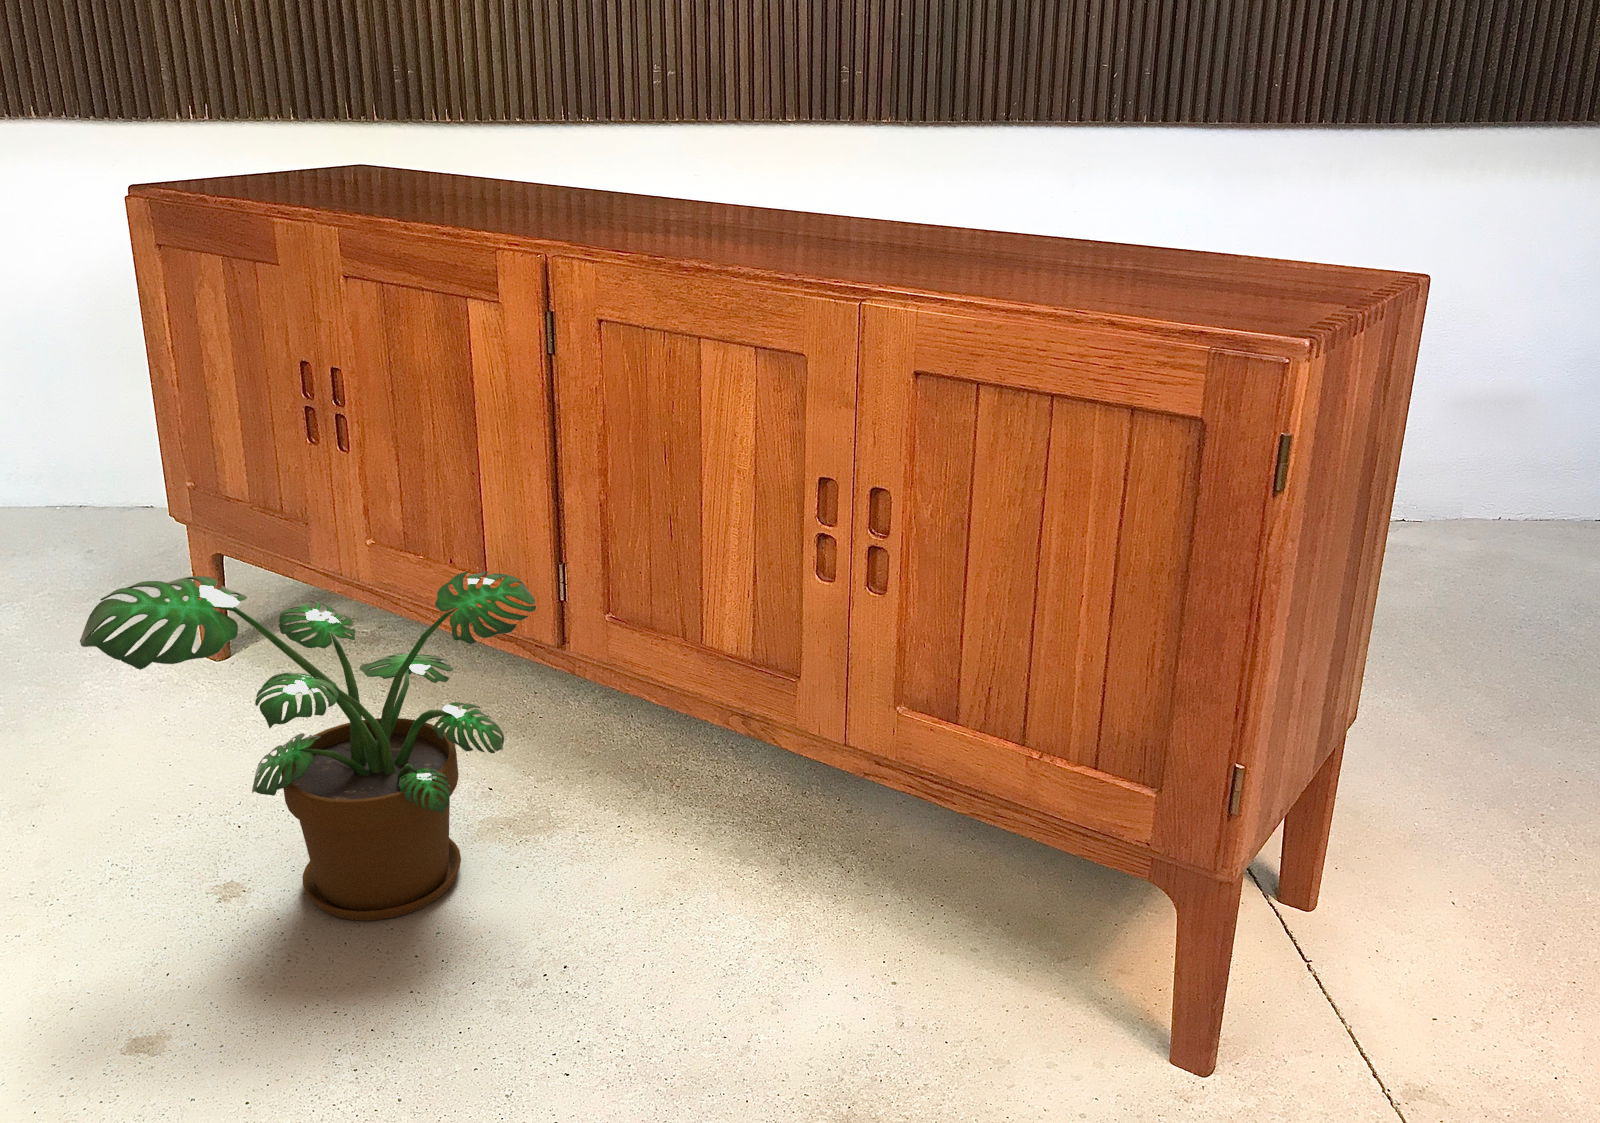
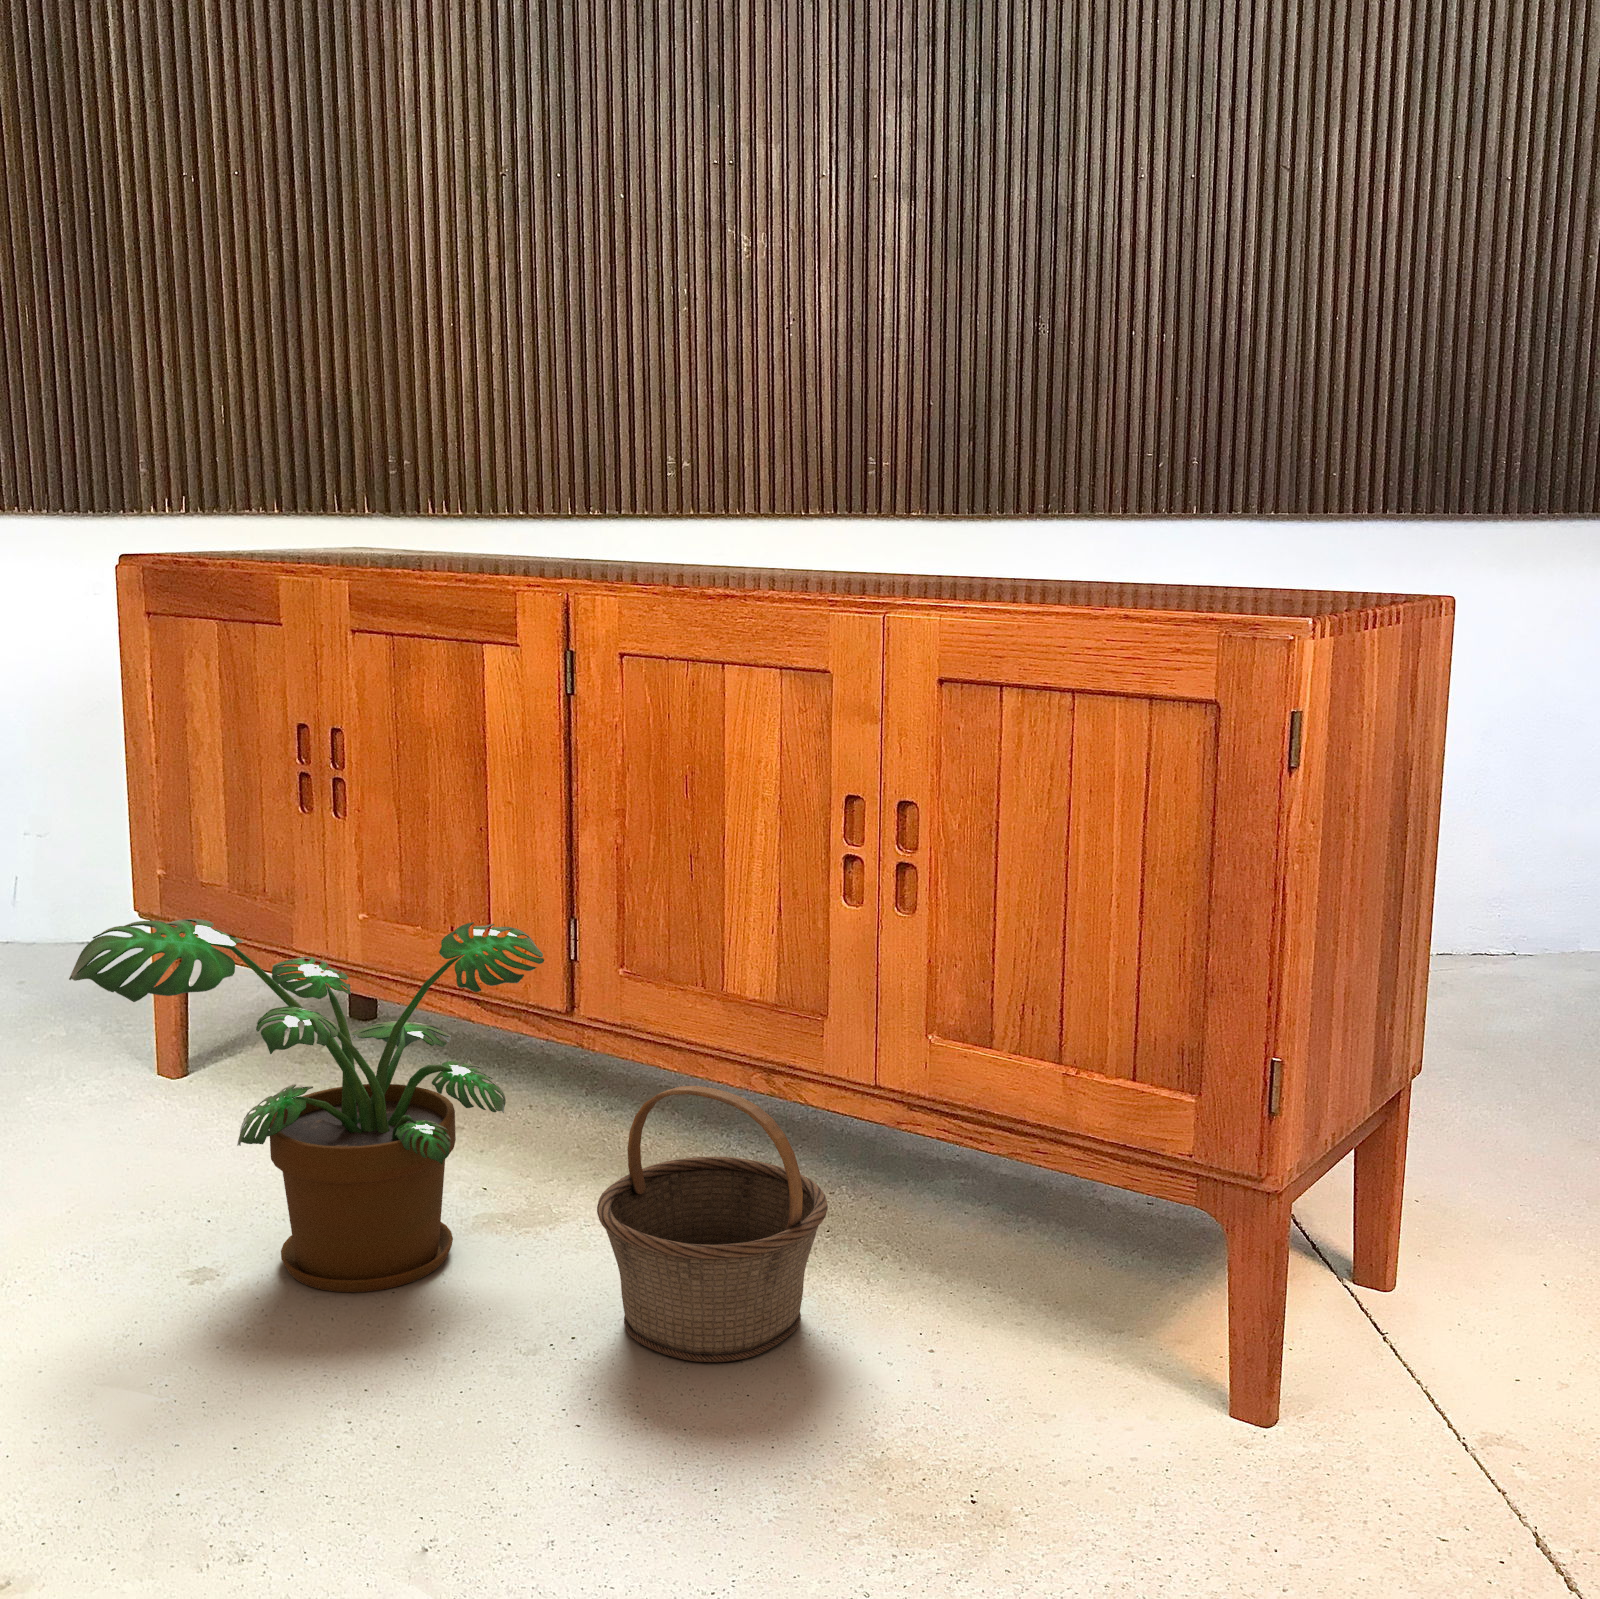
basket: none [587,750,802,1005] -> present [597,1086,828,1362]

